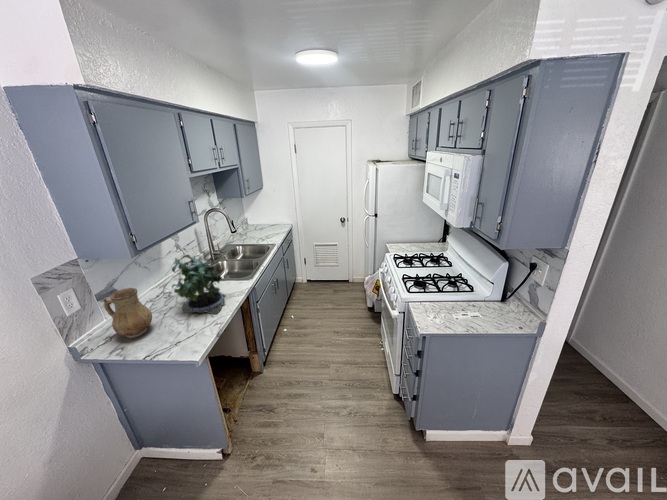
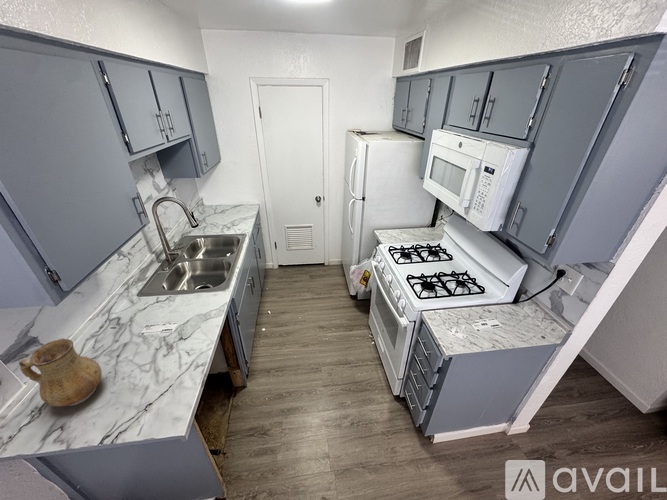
potted plant: present [172,255,225,314] -> none [119,272,202,352]

